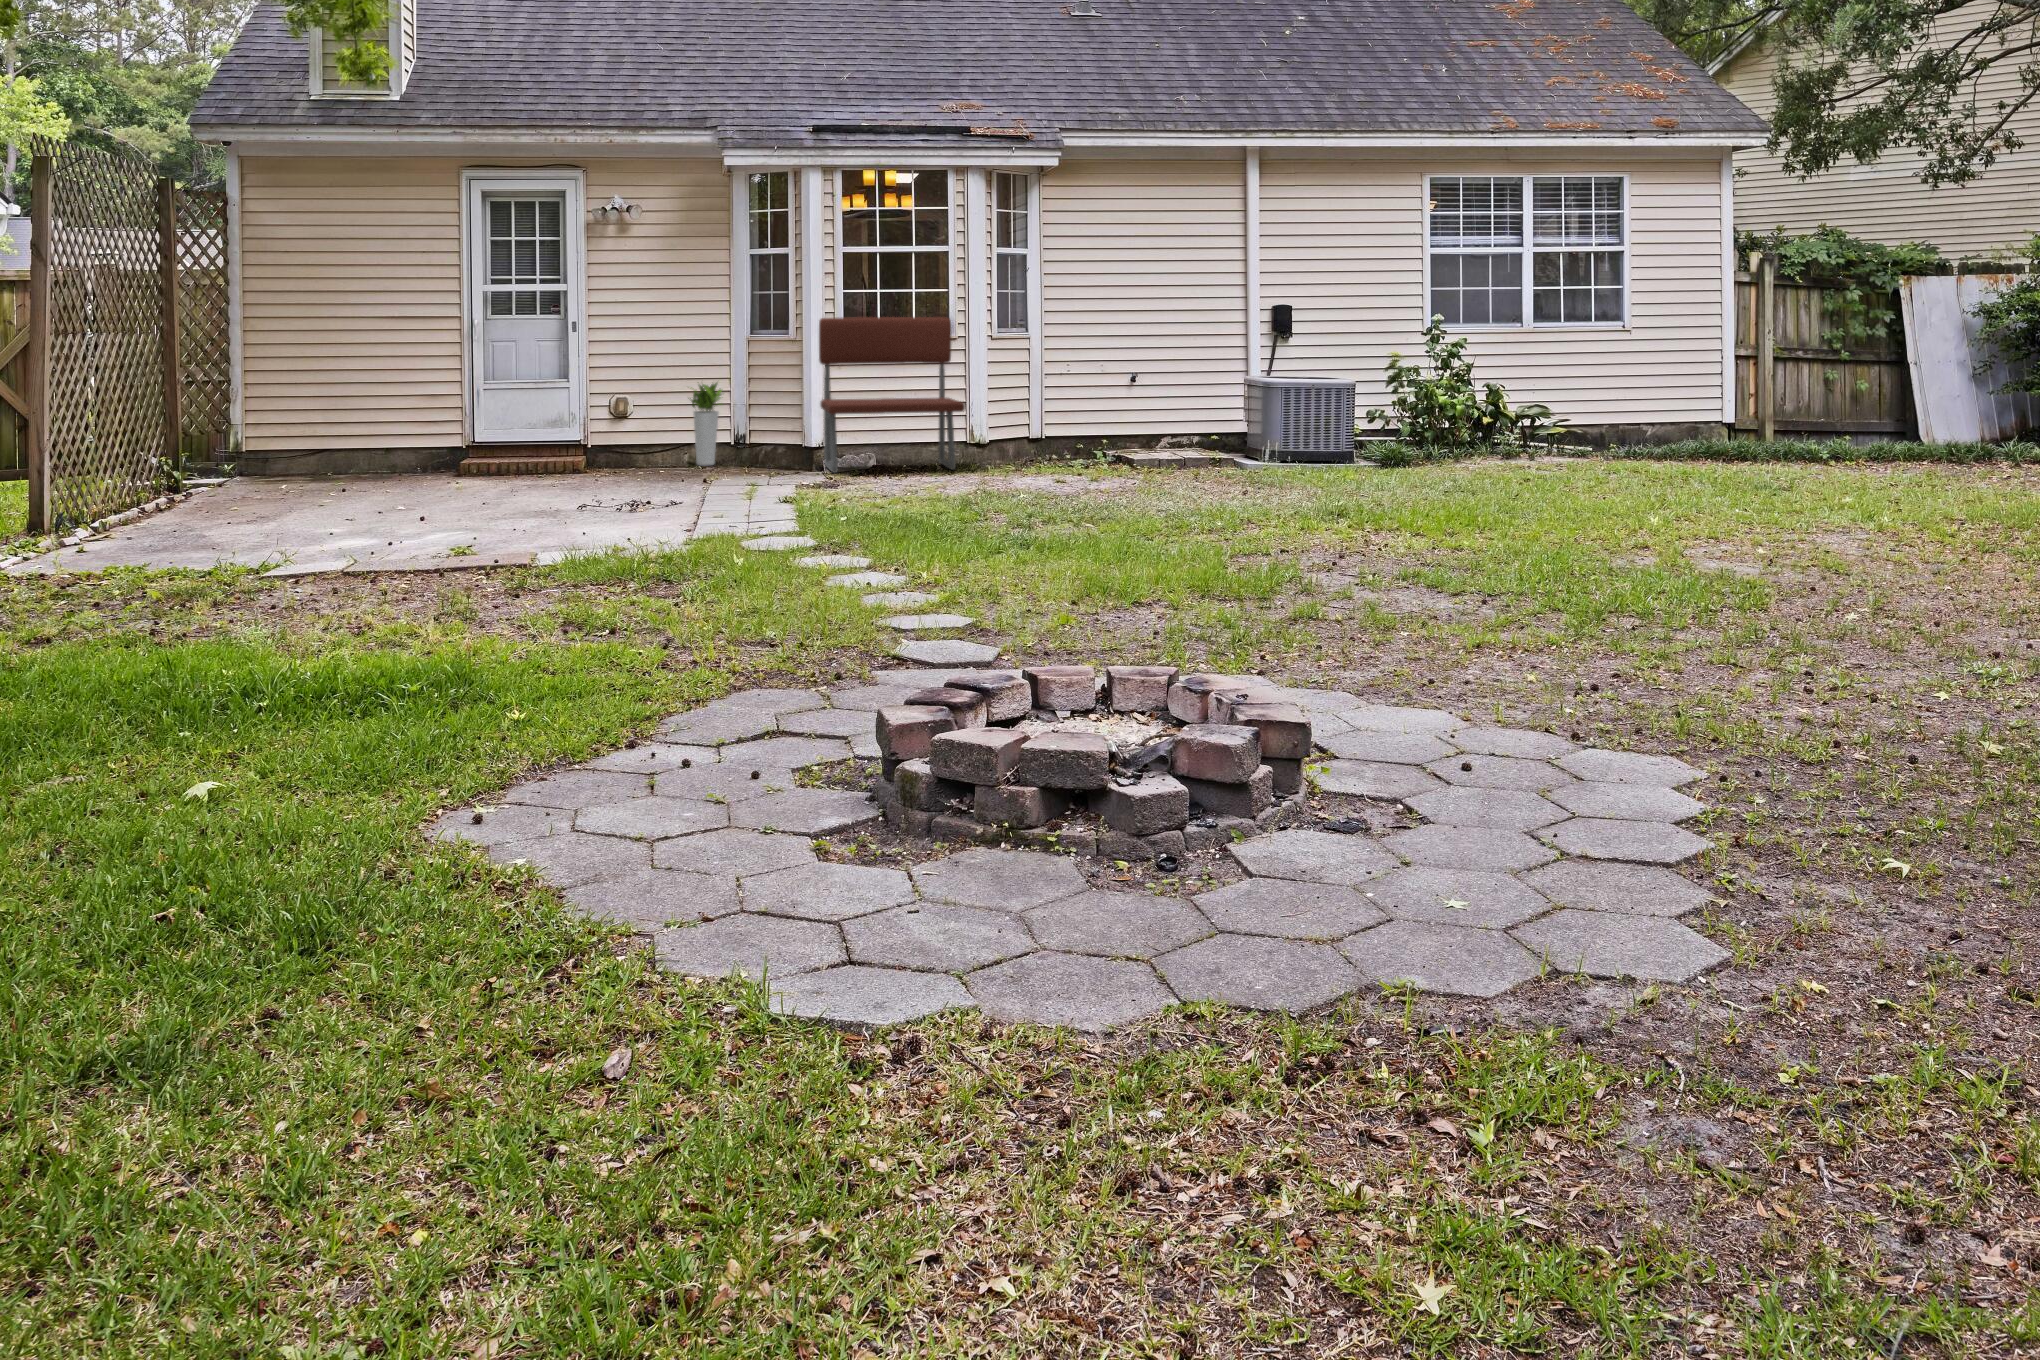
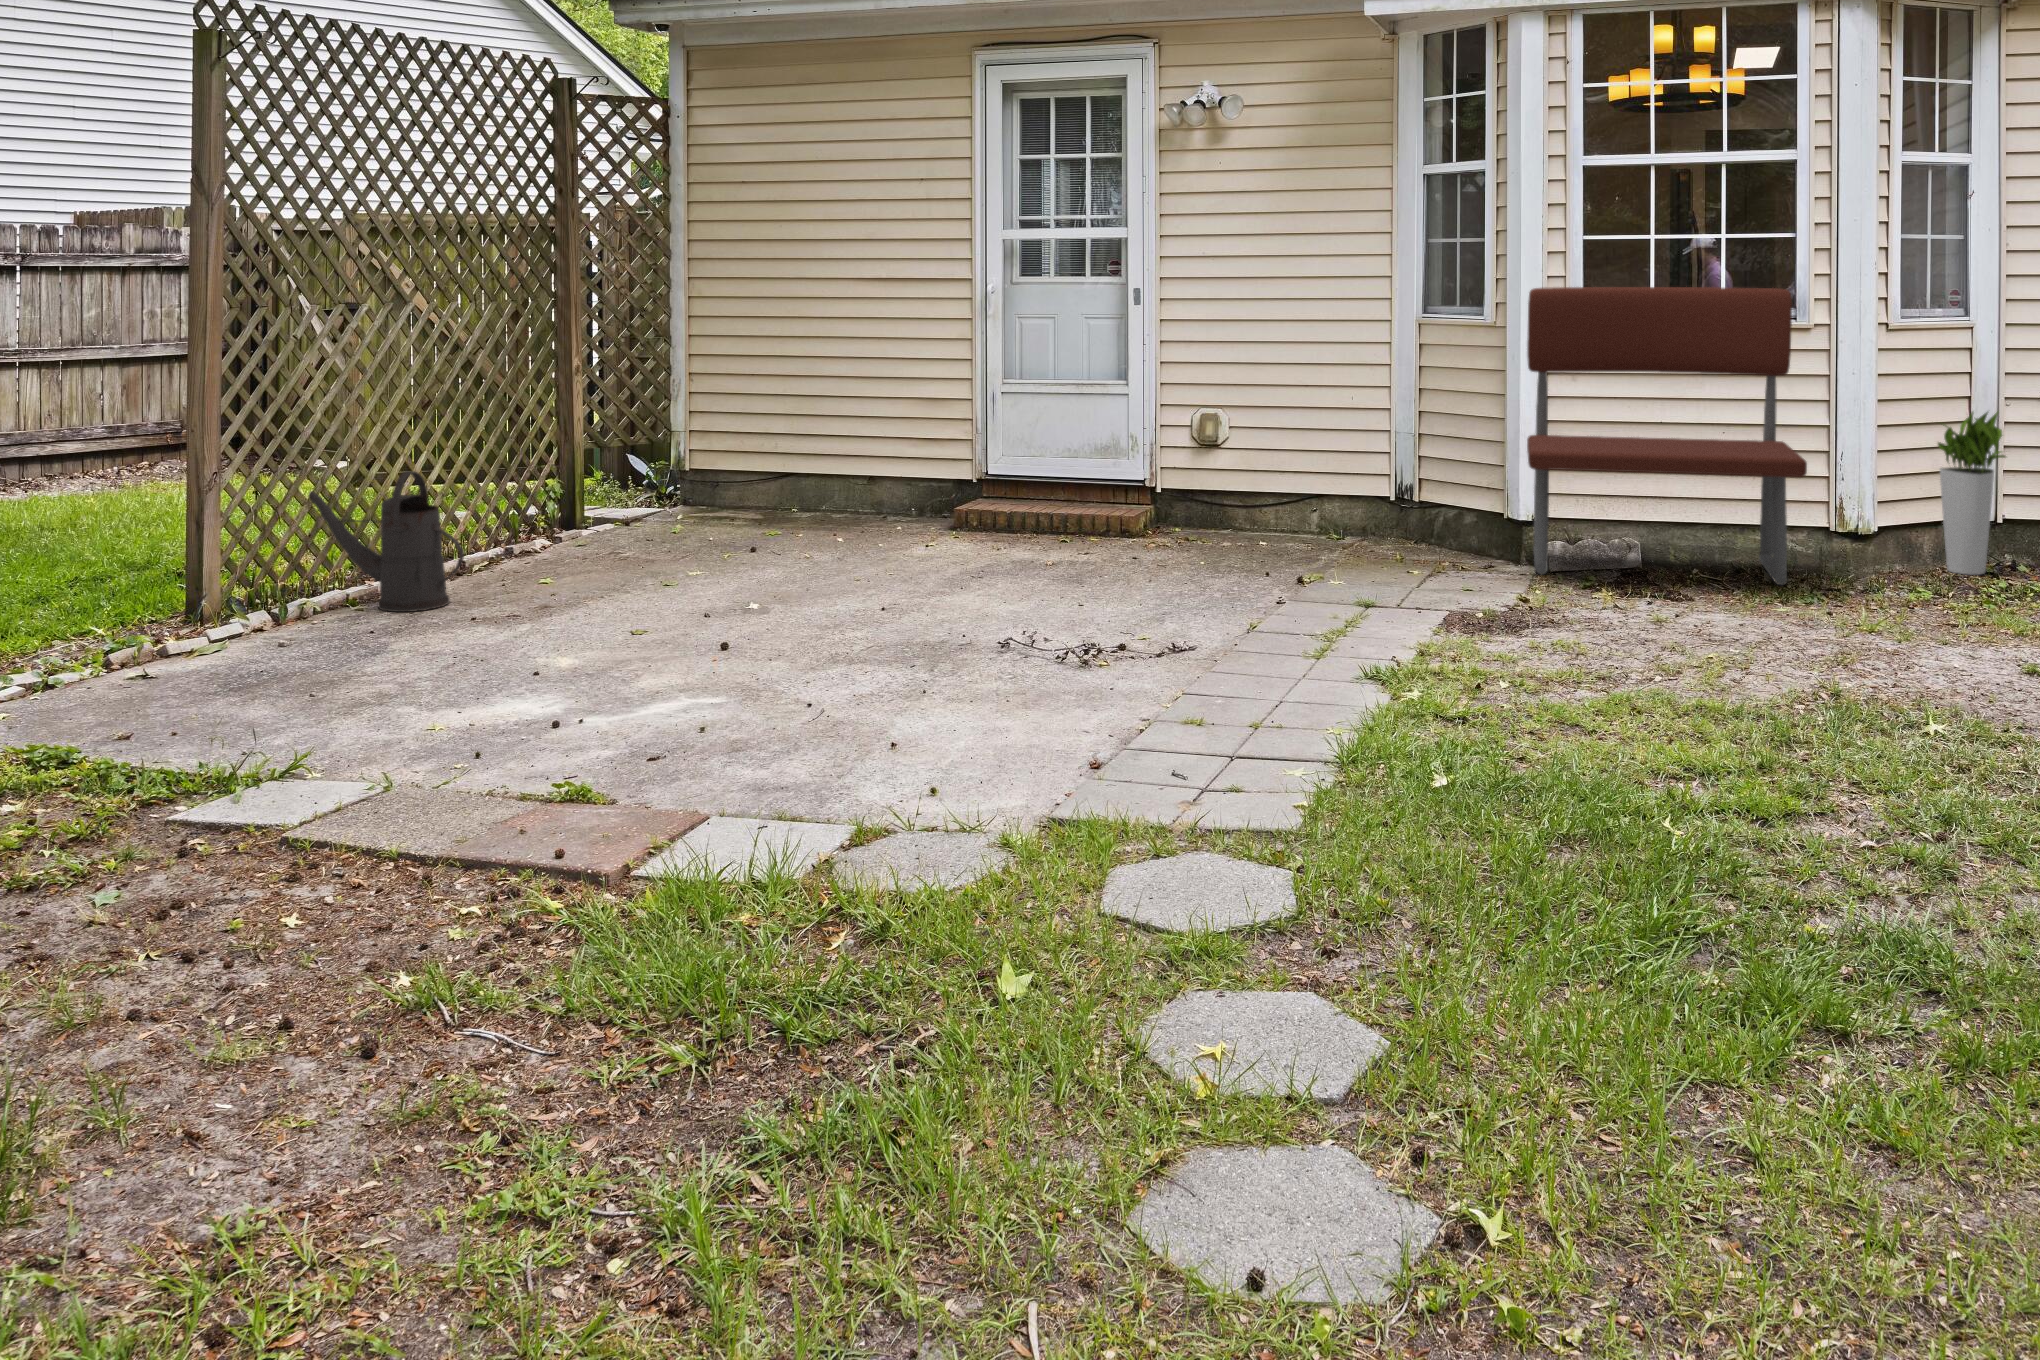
planter: present [690,383,722,466] -> present [1938,412,2006,575]
watering can: none [73,433,198,525] -> present [308,471,464,612]

